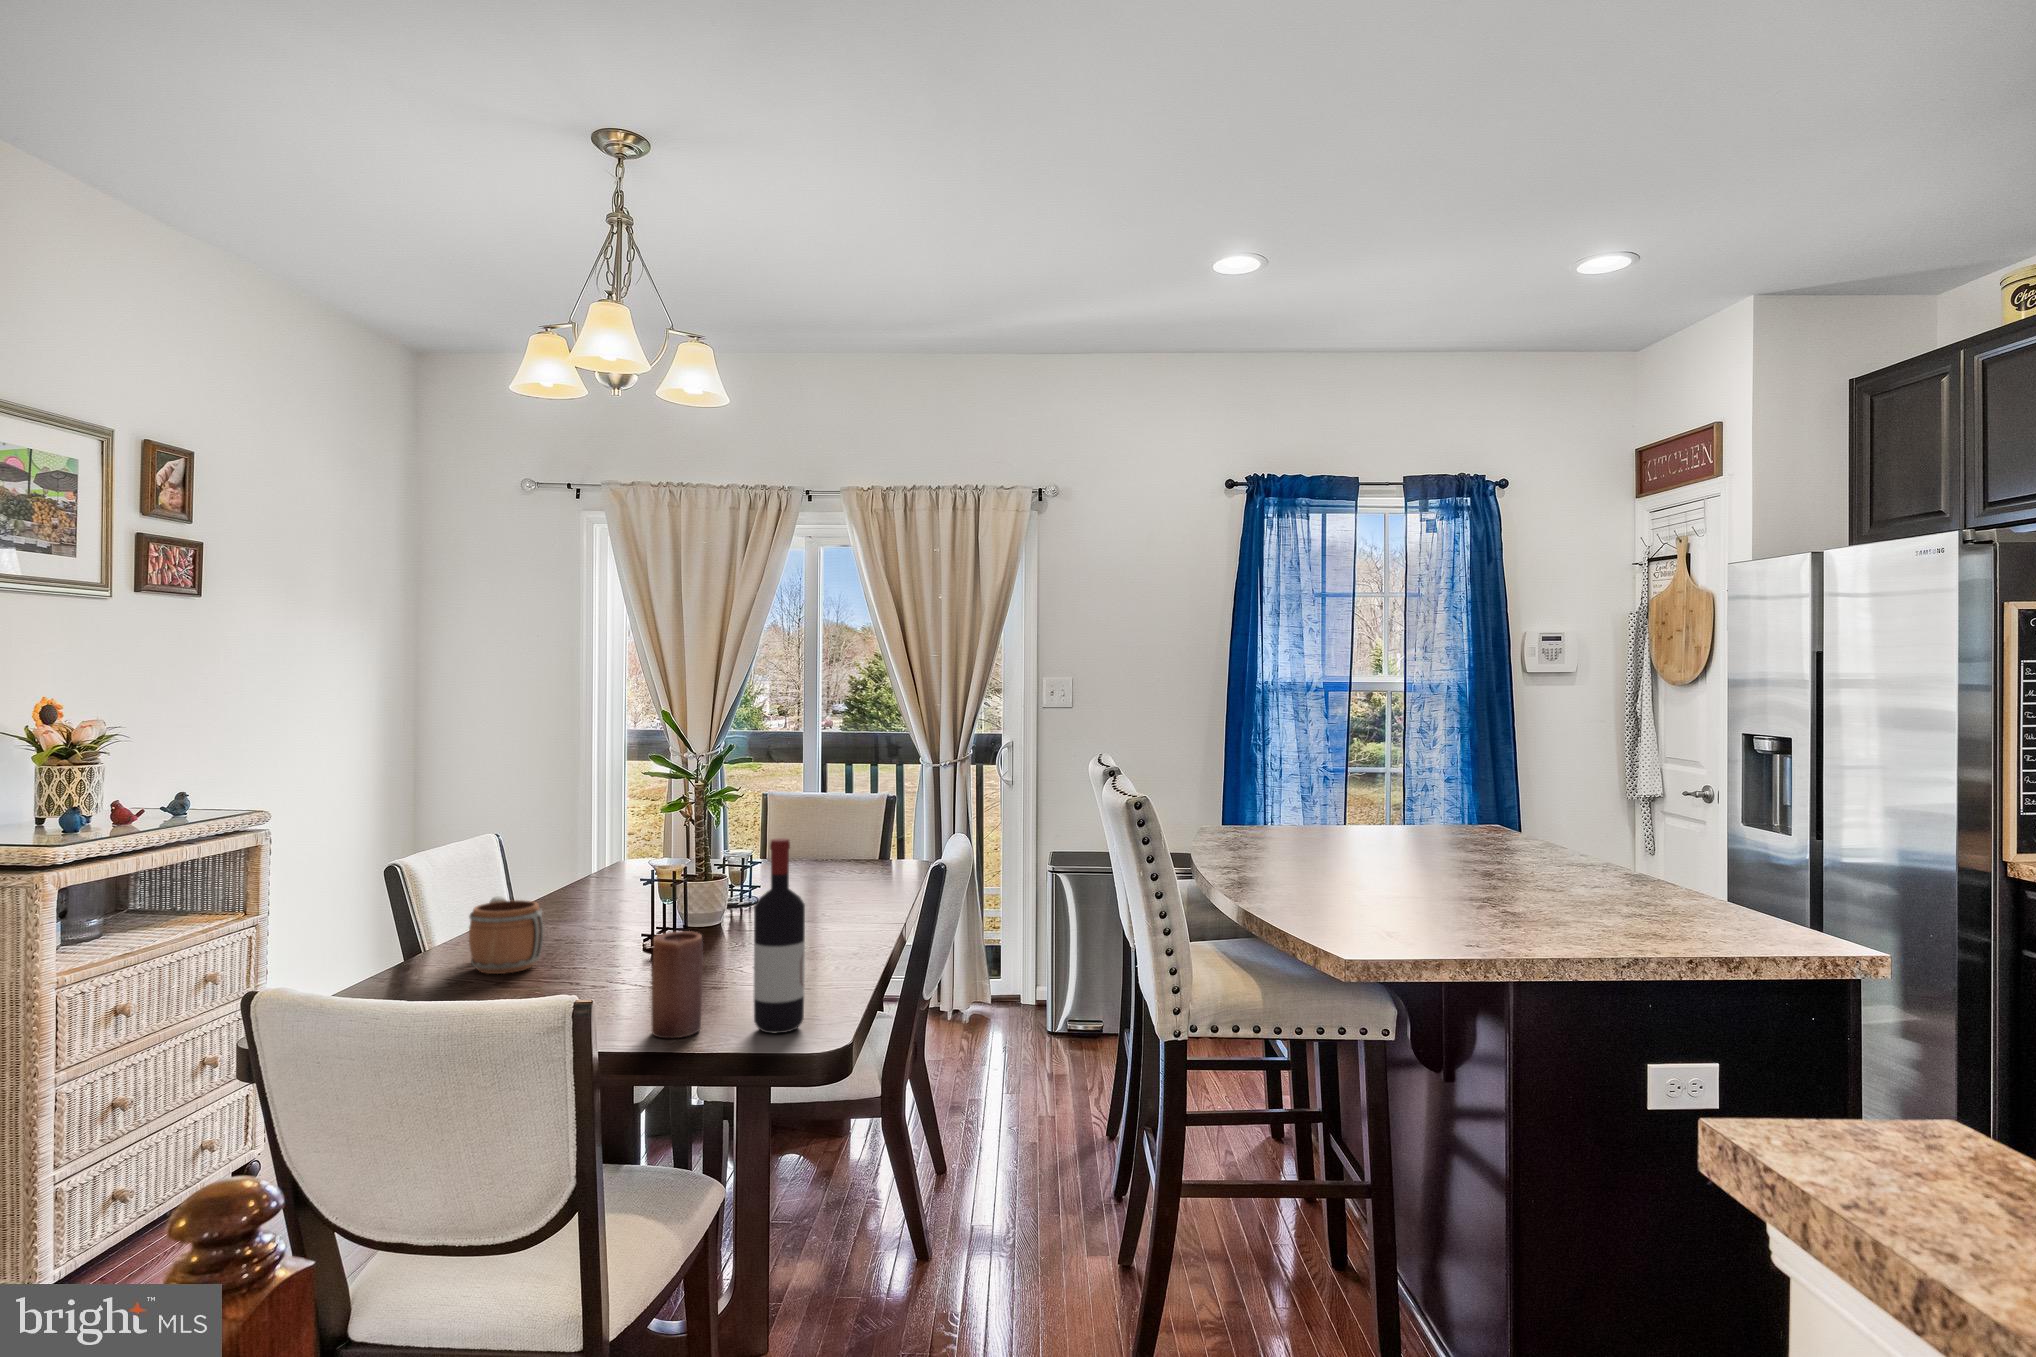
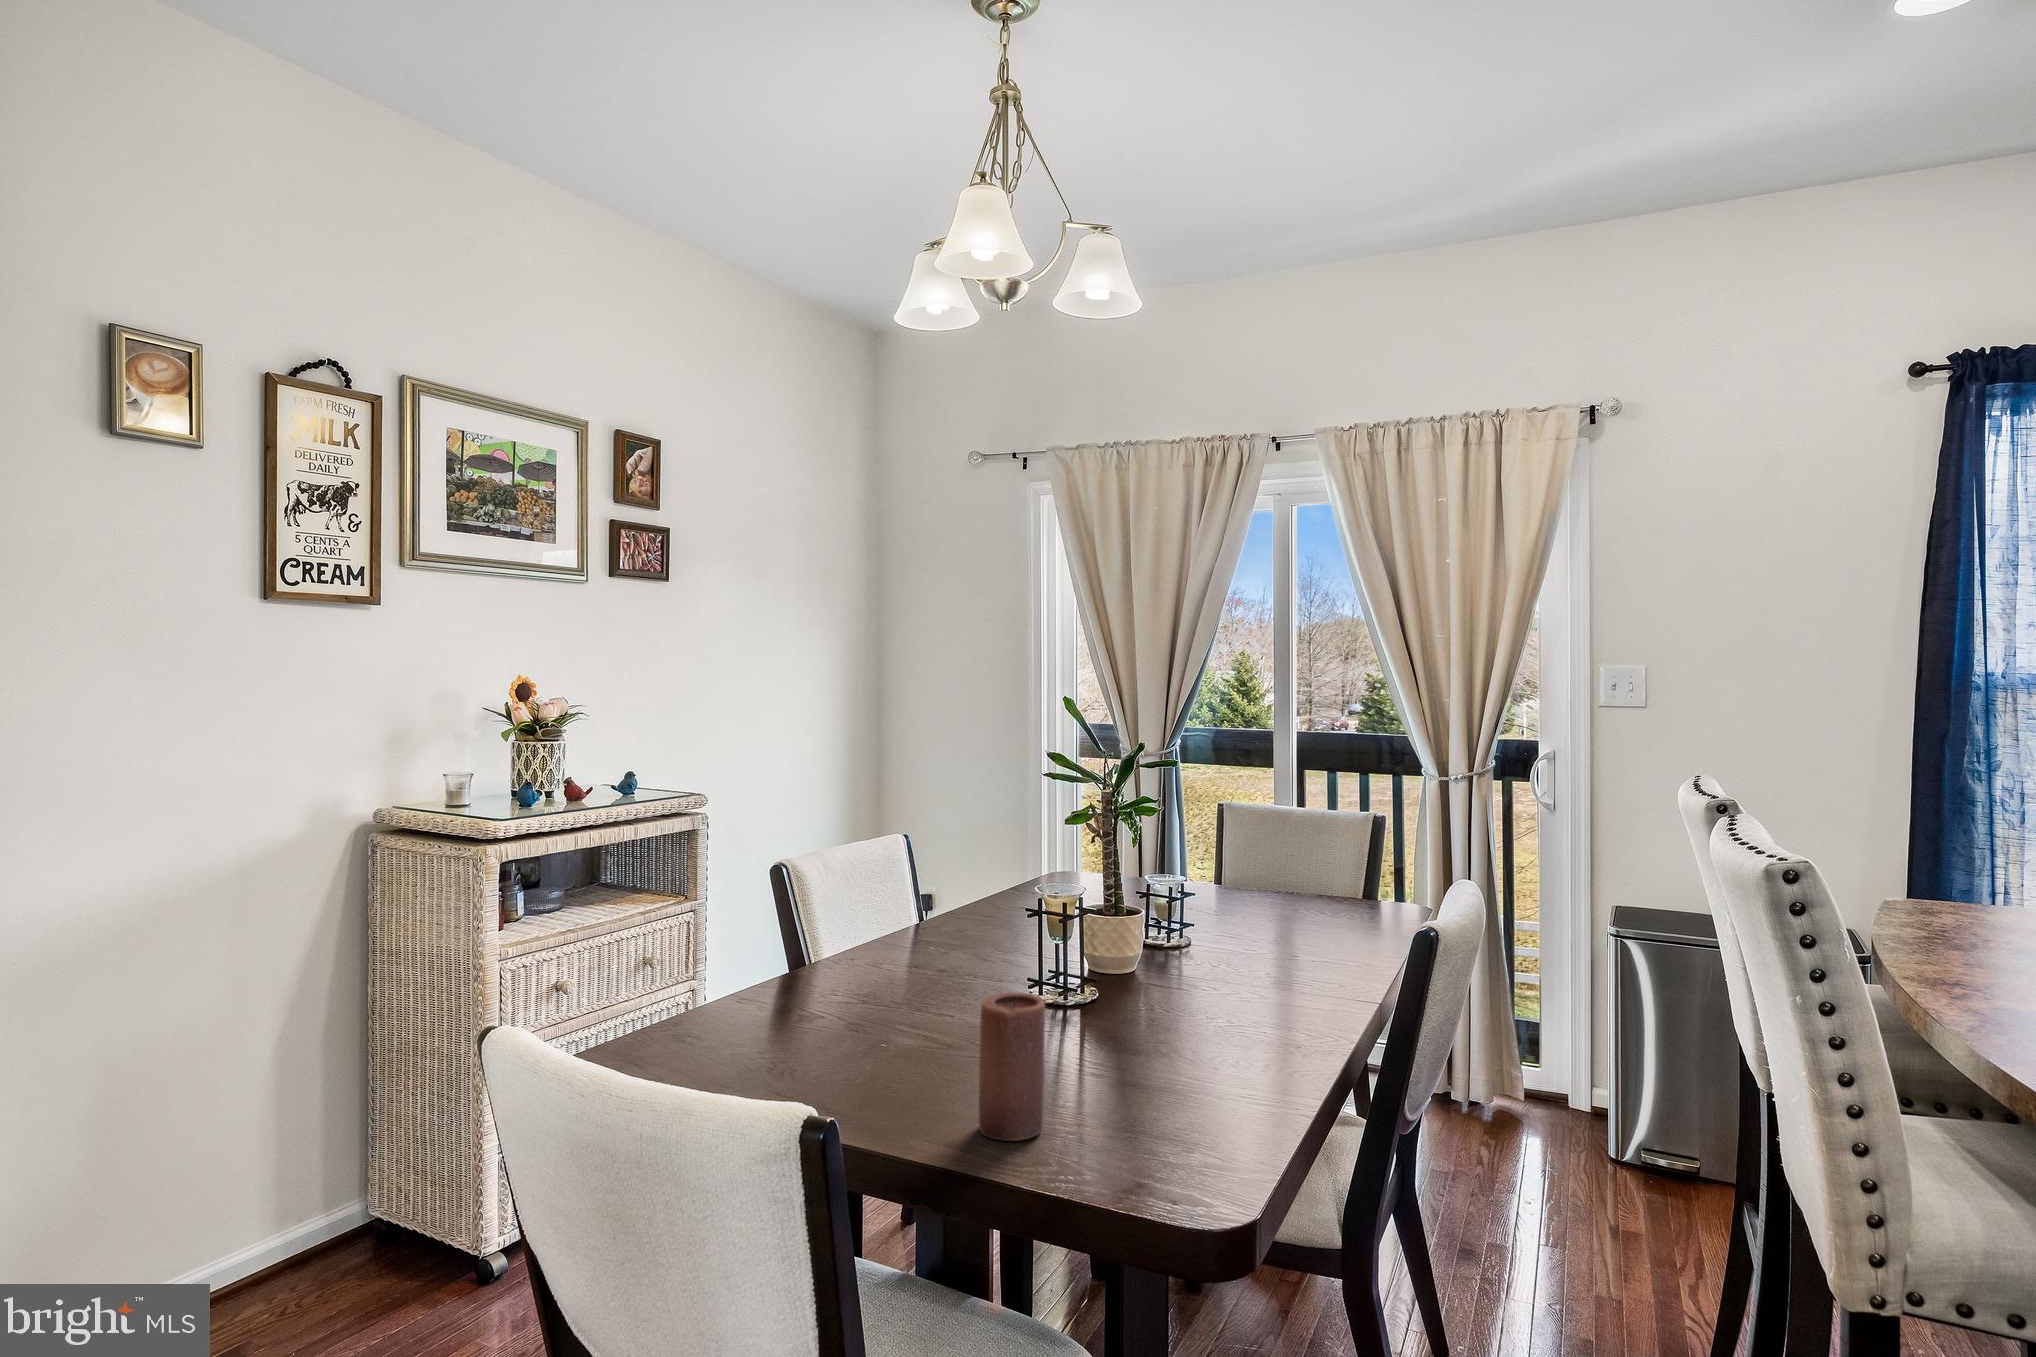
wine bottle: present [754,838,805,1034] -> none [1111,877,1184,1158]
mug: present [469,896,544,974] -> none [824,912,904,1008]

